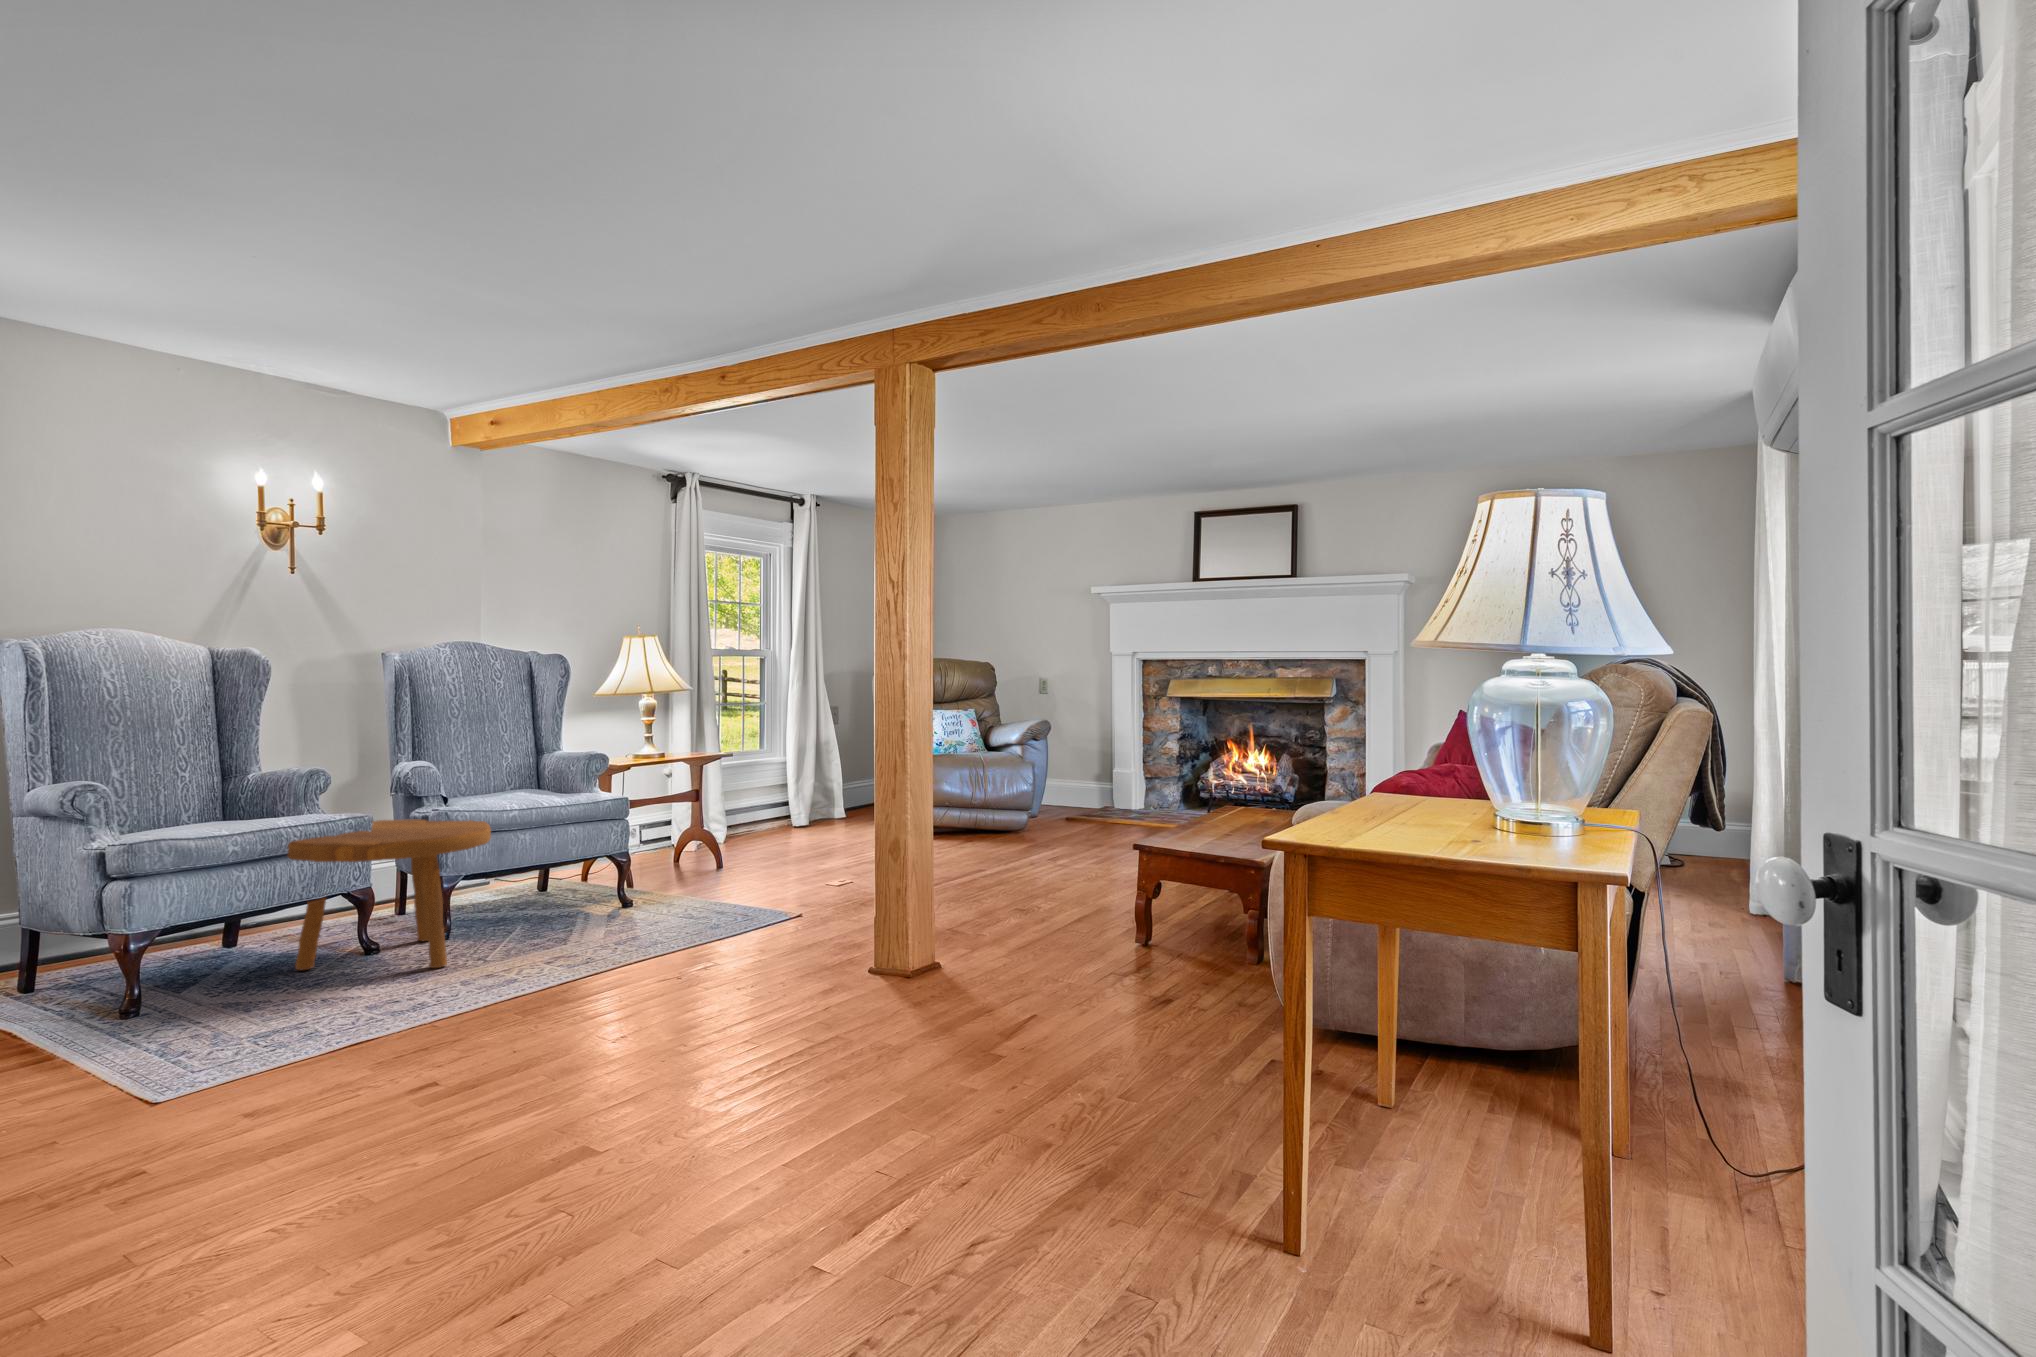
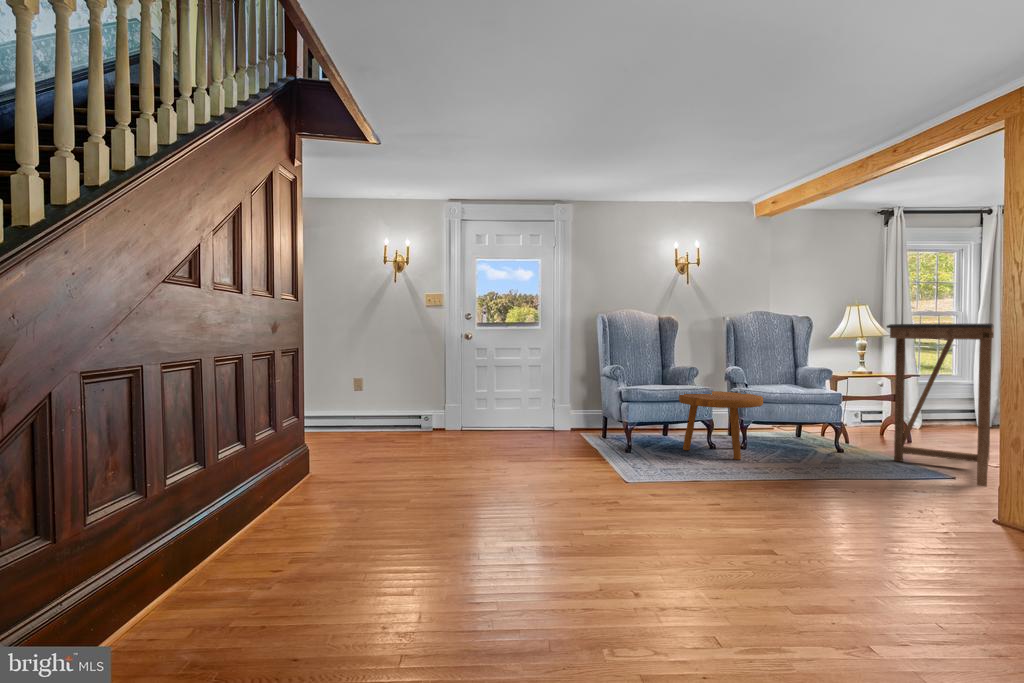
console table: none [707,672,865,927] -> present [887,324,994,487]

